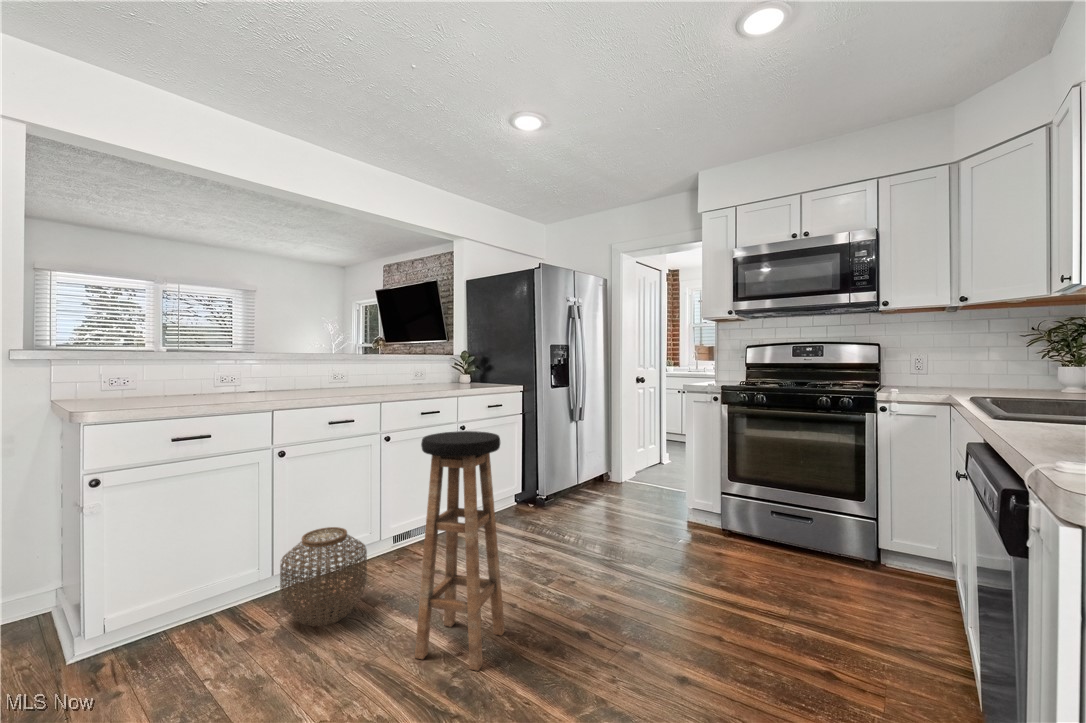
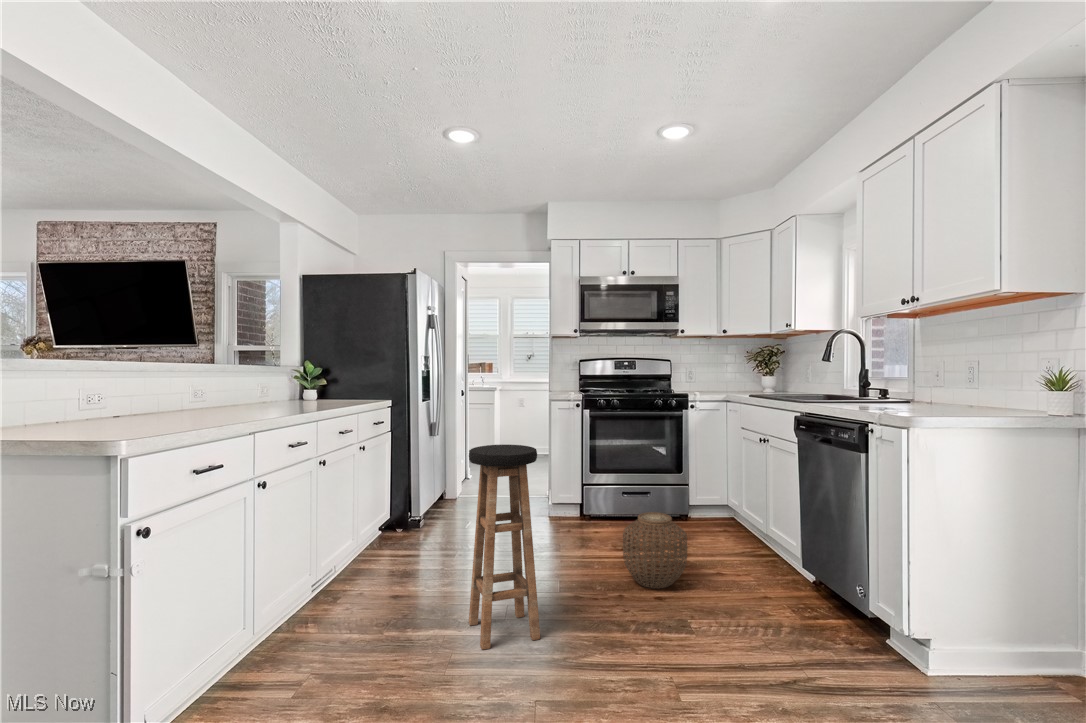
woven basket: present [280,527,367,626] -> present [623,512,687,588]

